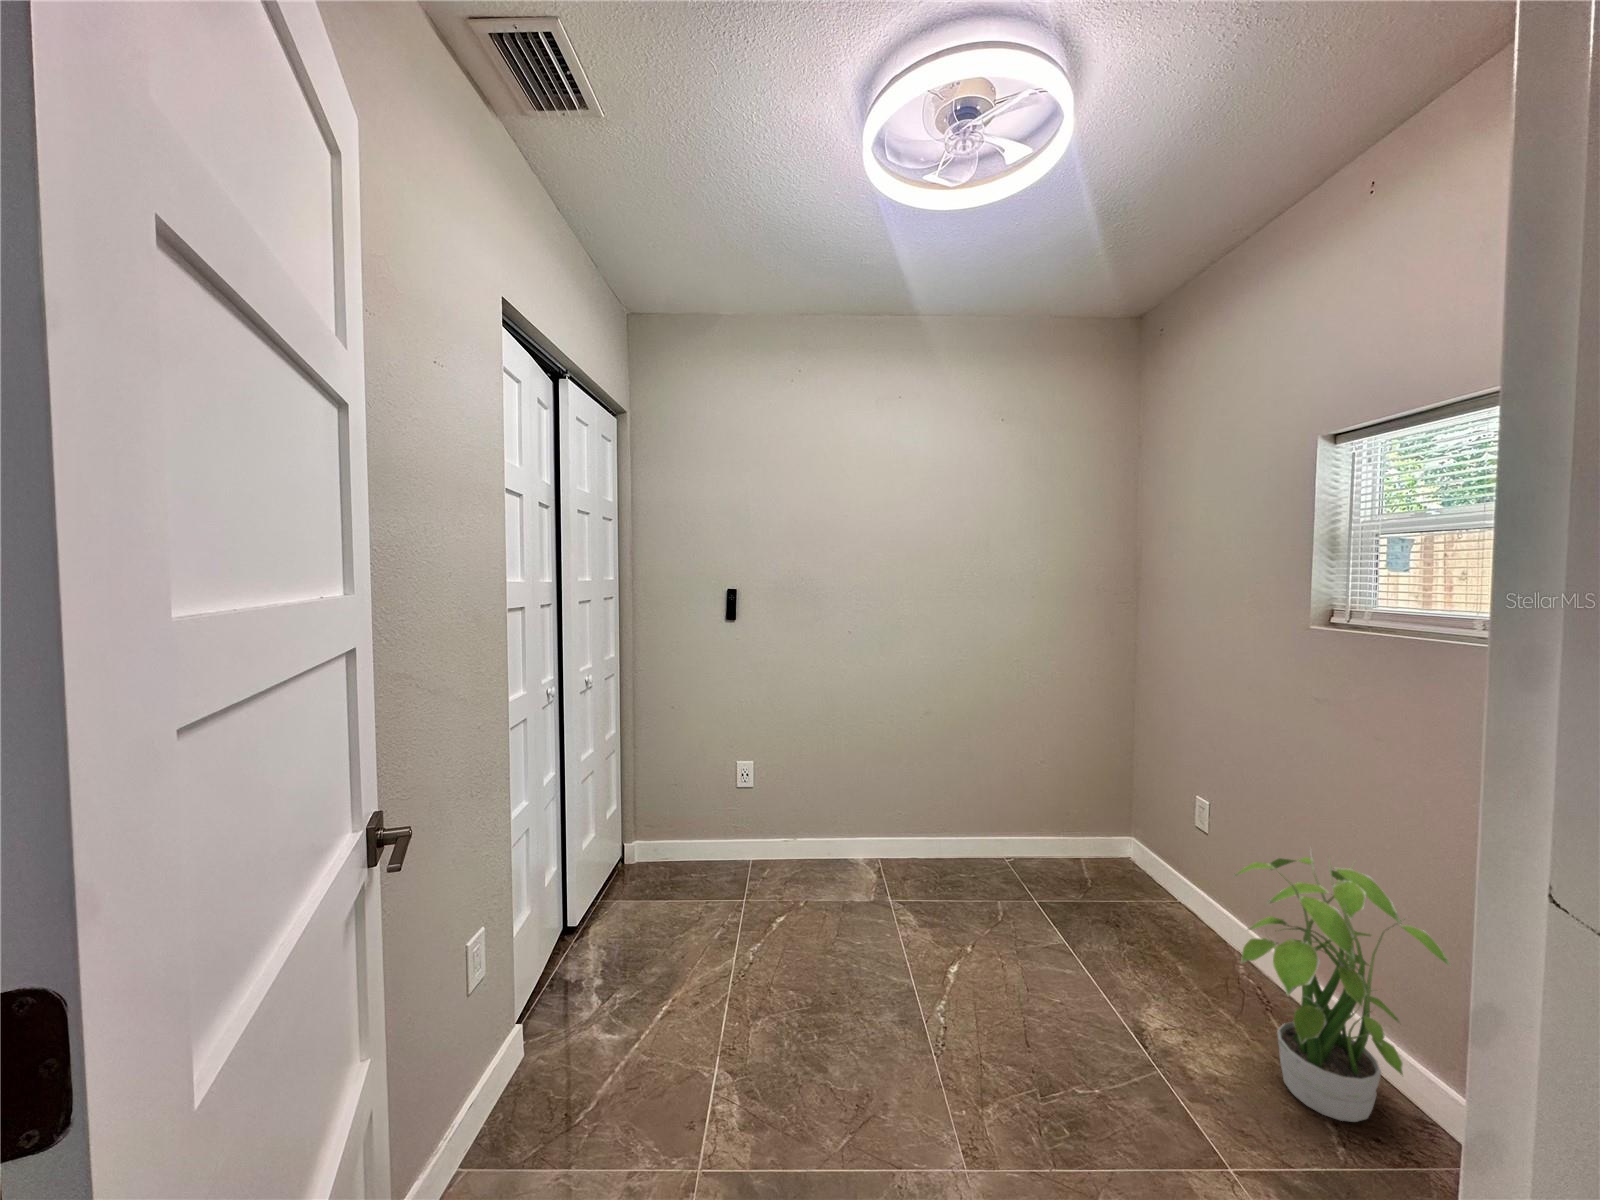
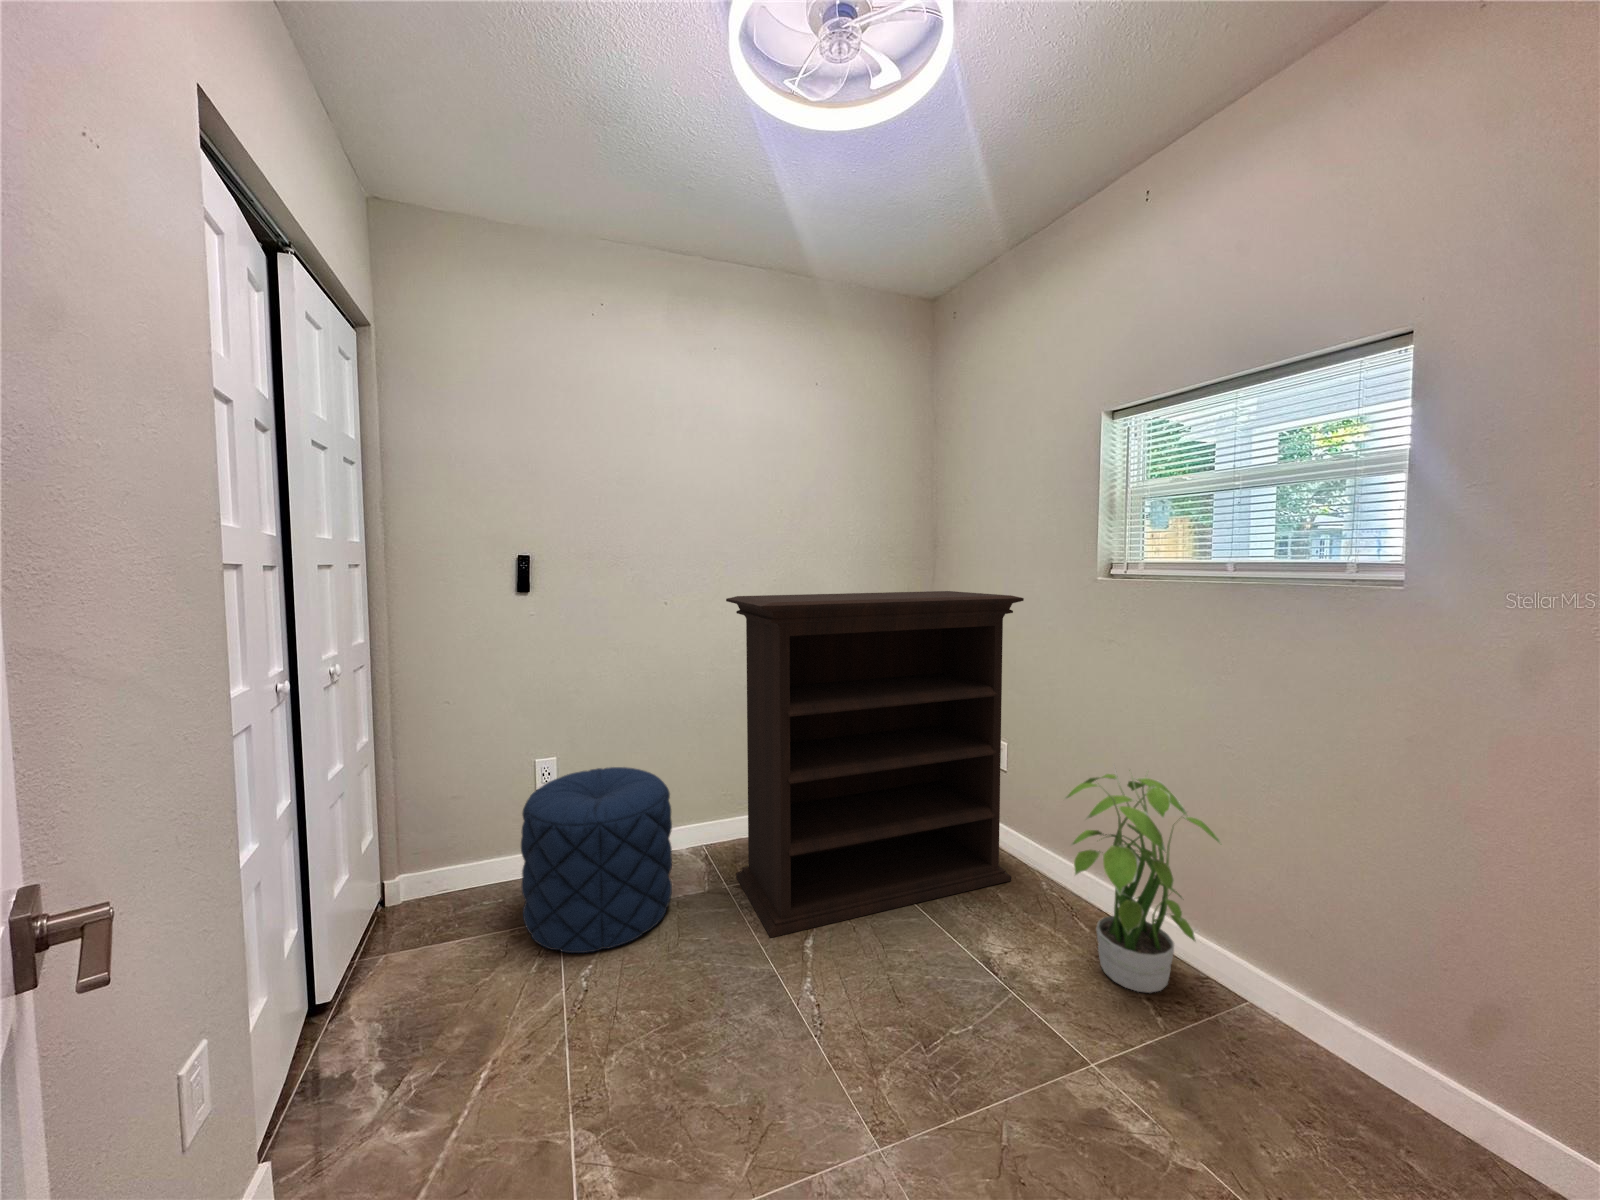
bookshelf: none [894,629,1220,959] -> present [726,591,1024,938]
pouf: none [713,777,837,934] -> present [521,767,672,953]

